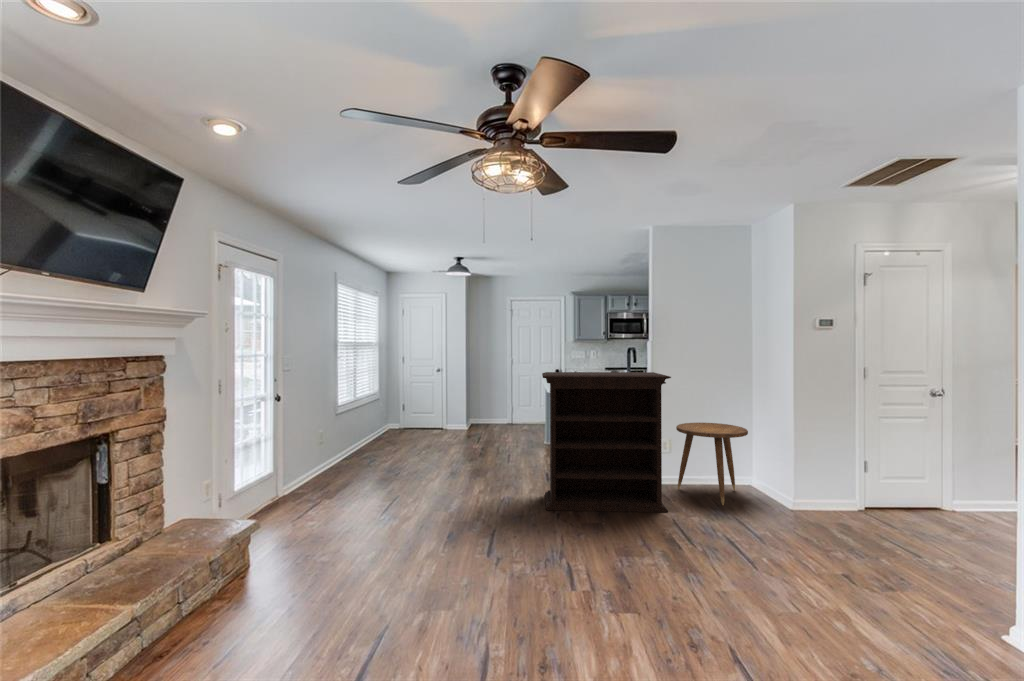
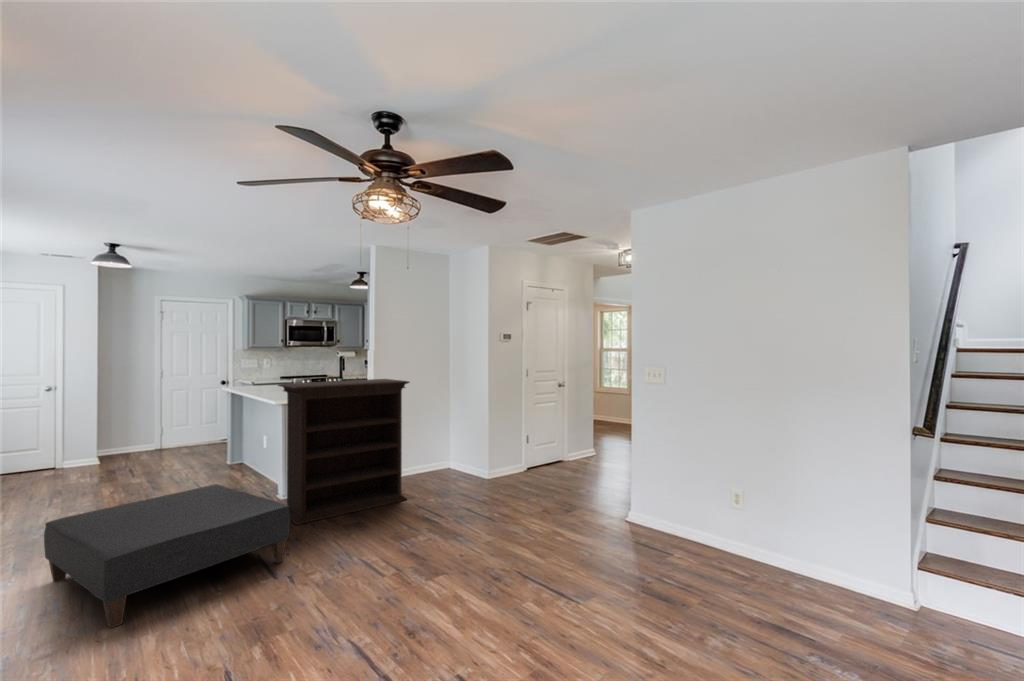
side table: present [676,423,748,505] -> none [399,419,456,486]
ottoman: none [361,458,513,555] -> present [44,484,290,628]

